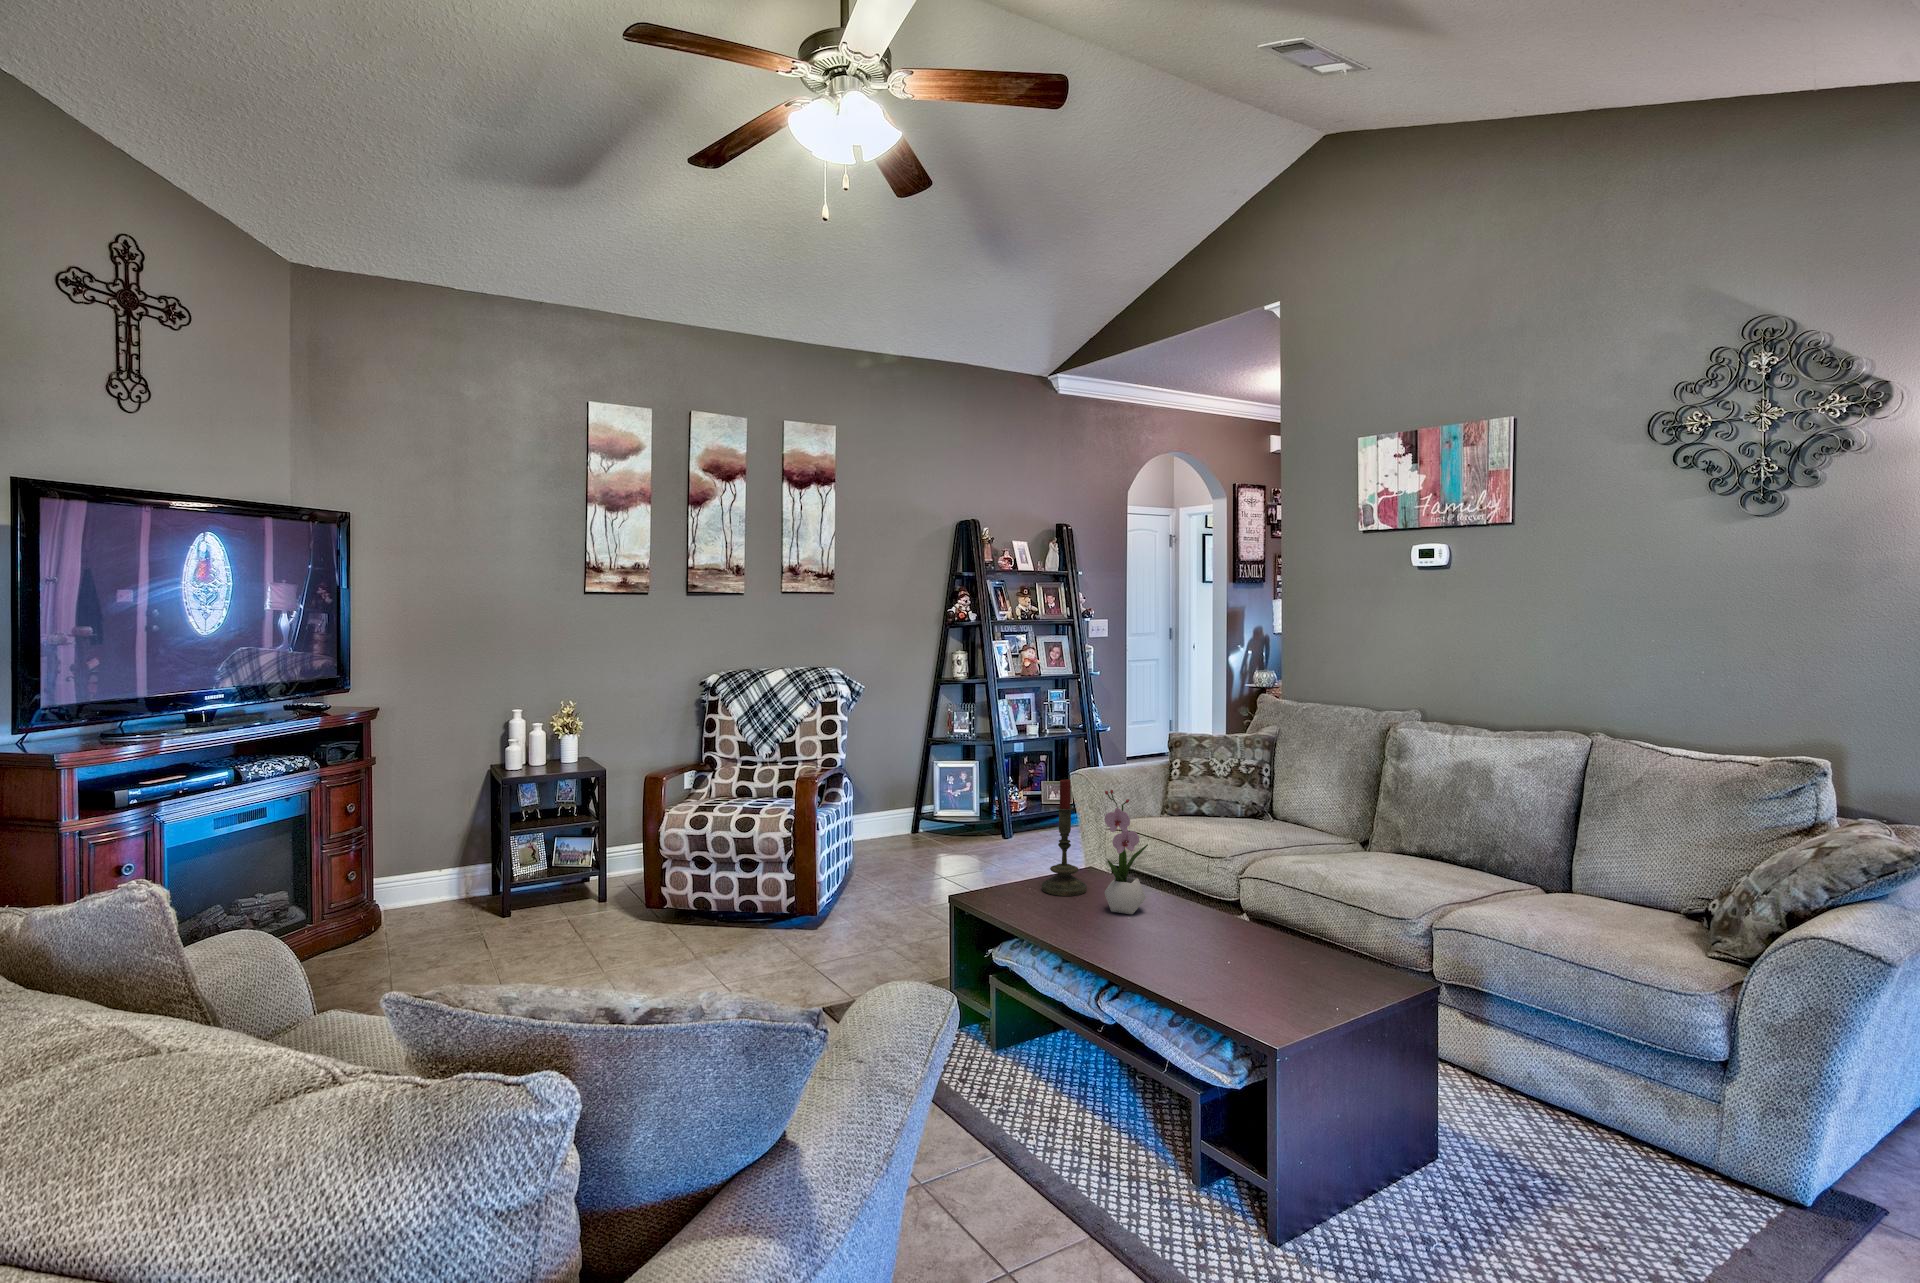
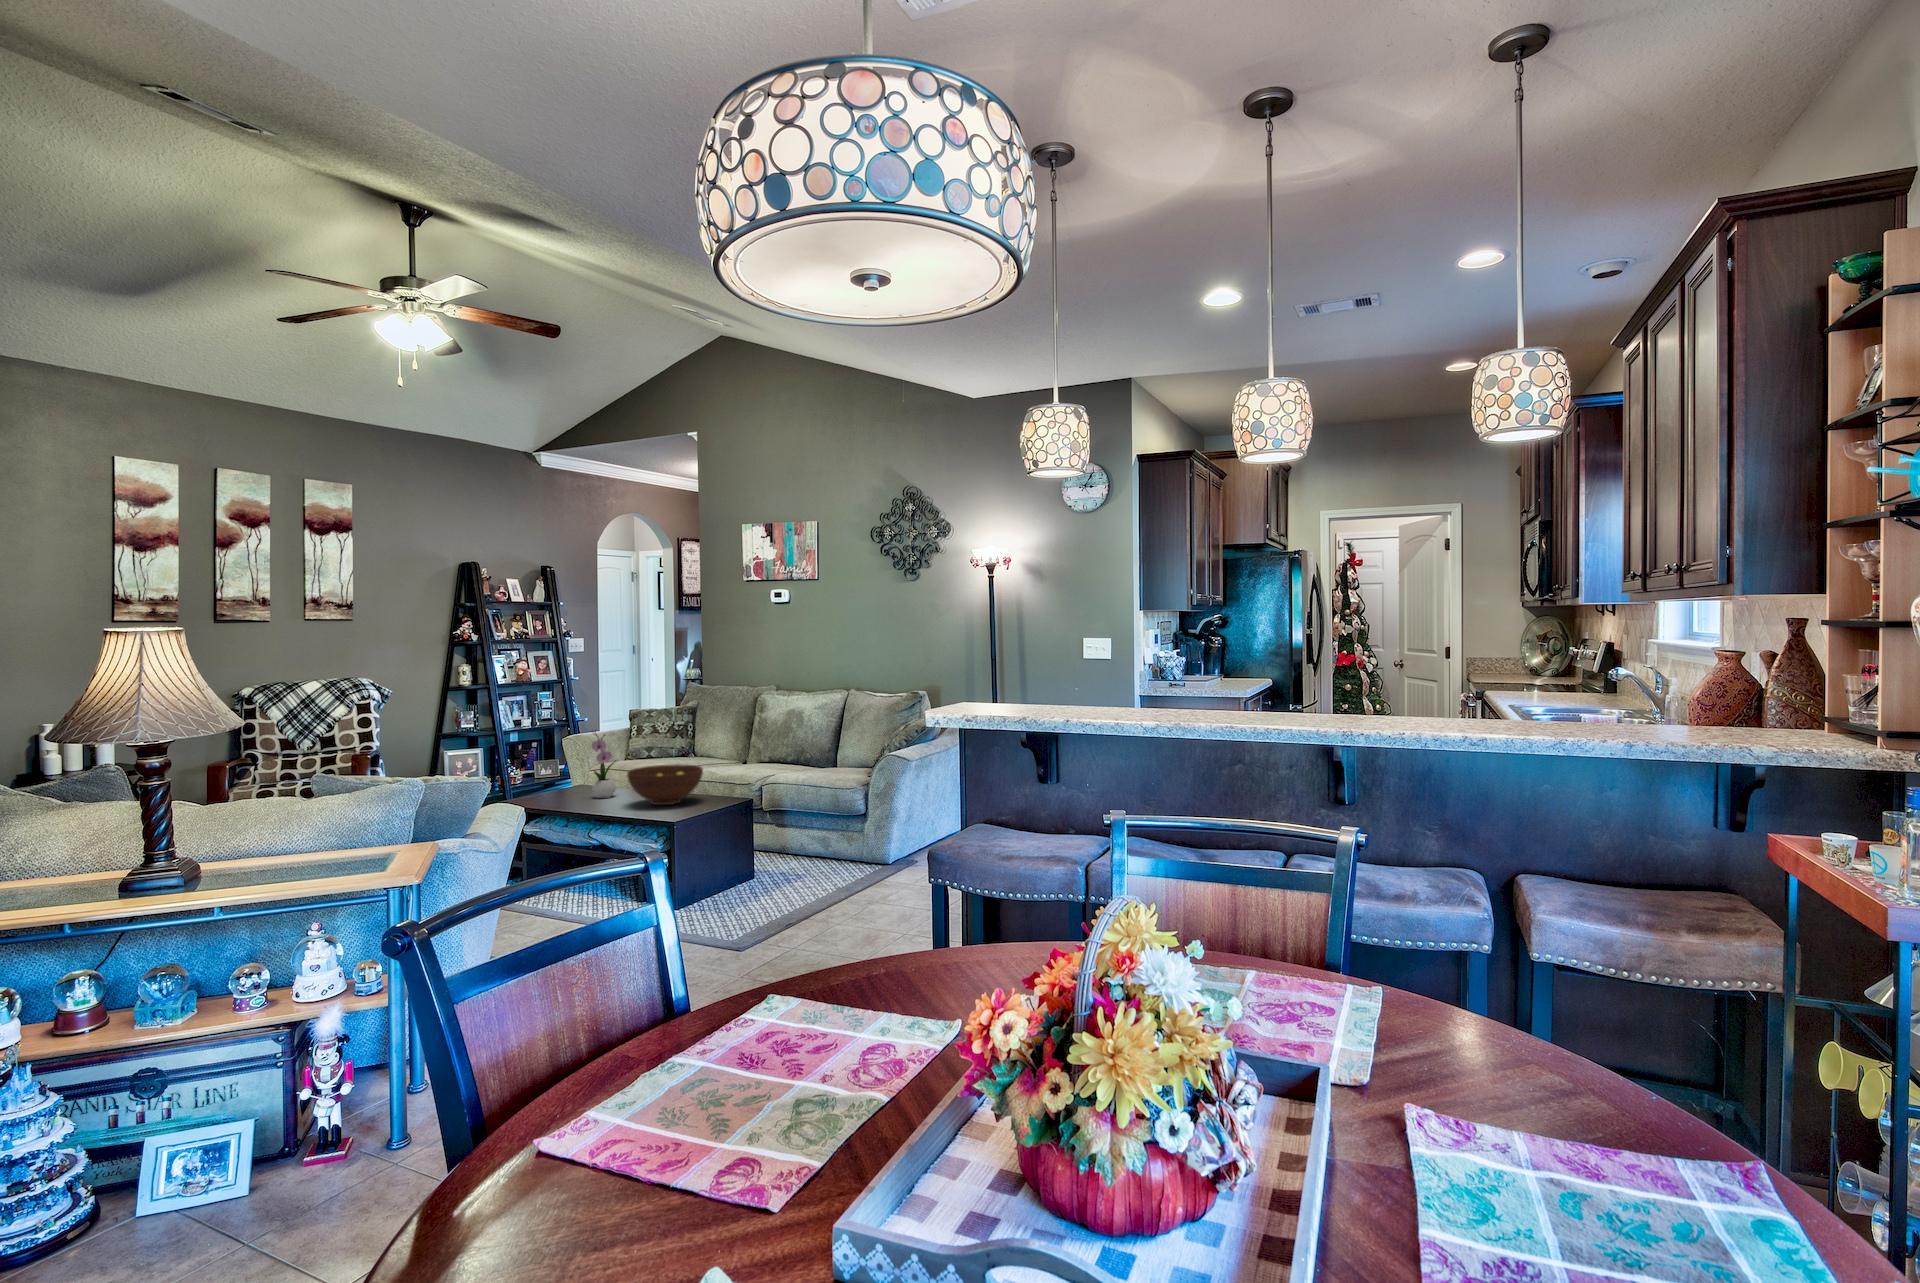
candle: present [1042,779,1087,896] -> none [552,728,581,797]
fruit bowl: none [1166,873,1316,967] -> present [627,764,703,805]

